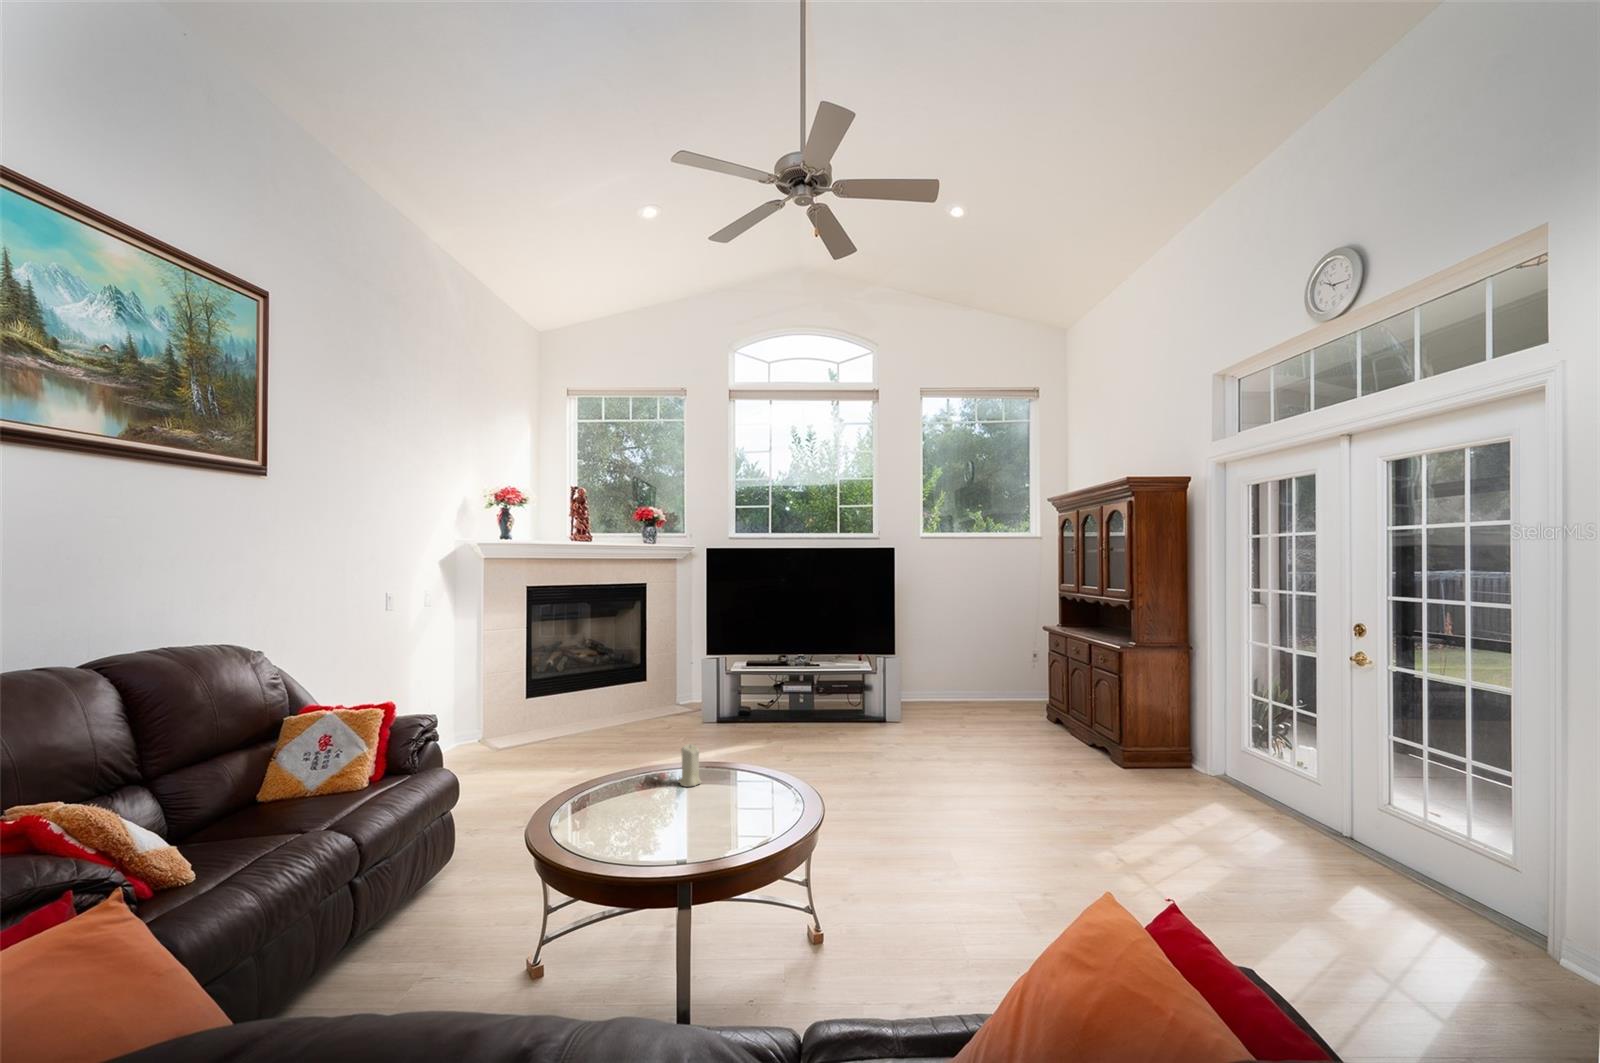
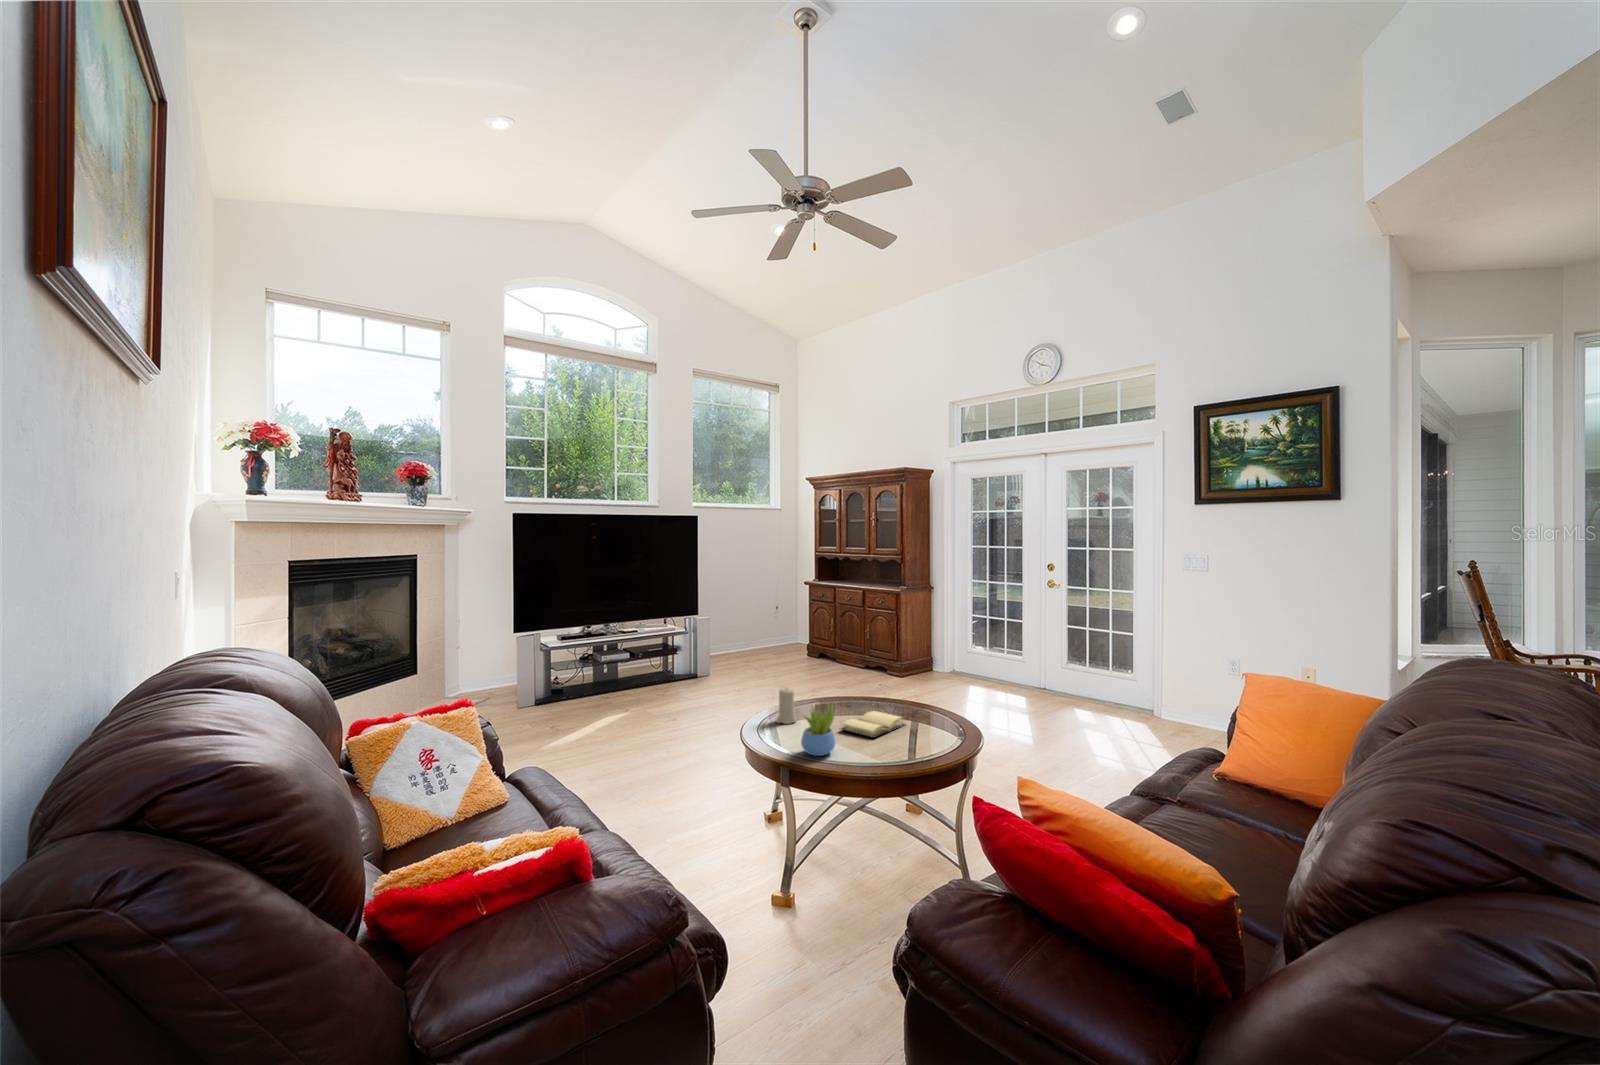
succulent plant: none [595,765,636,830] -> present [801,702,836,756]
book: none [694,795,772,827] -> present [841,711,905,738]

